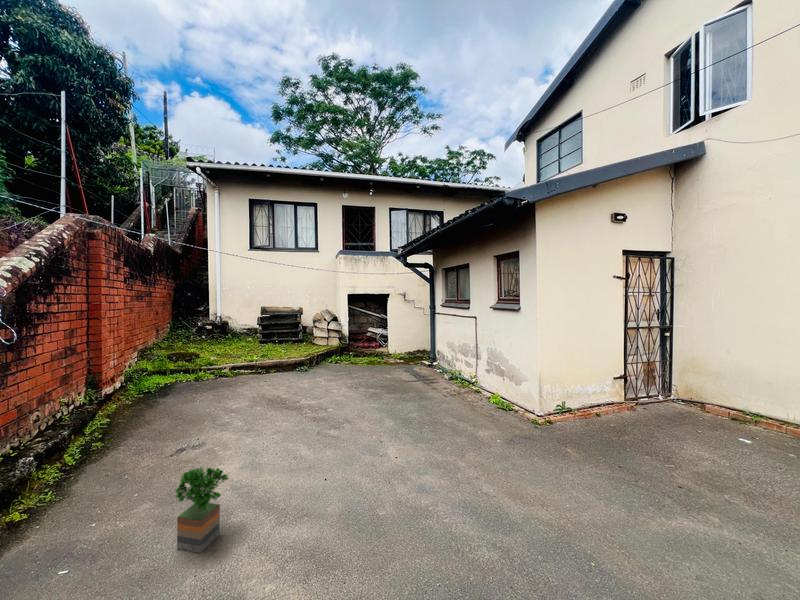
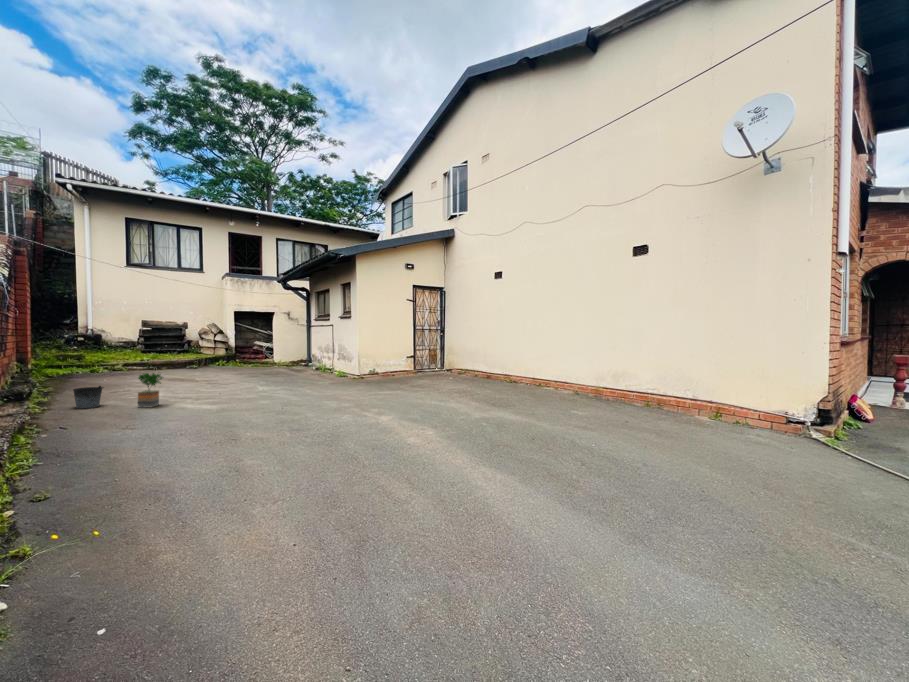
bucket: none [75,480,135,540] -> present [73,386,104,409]

